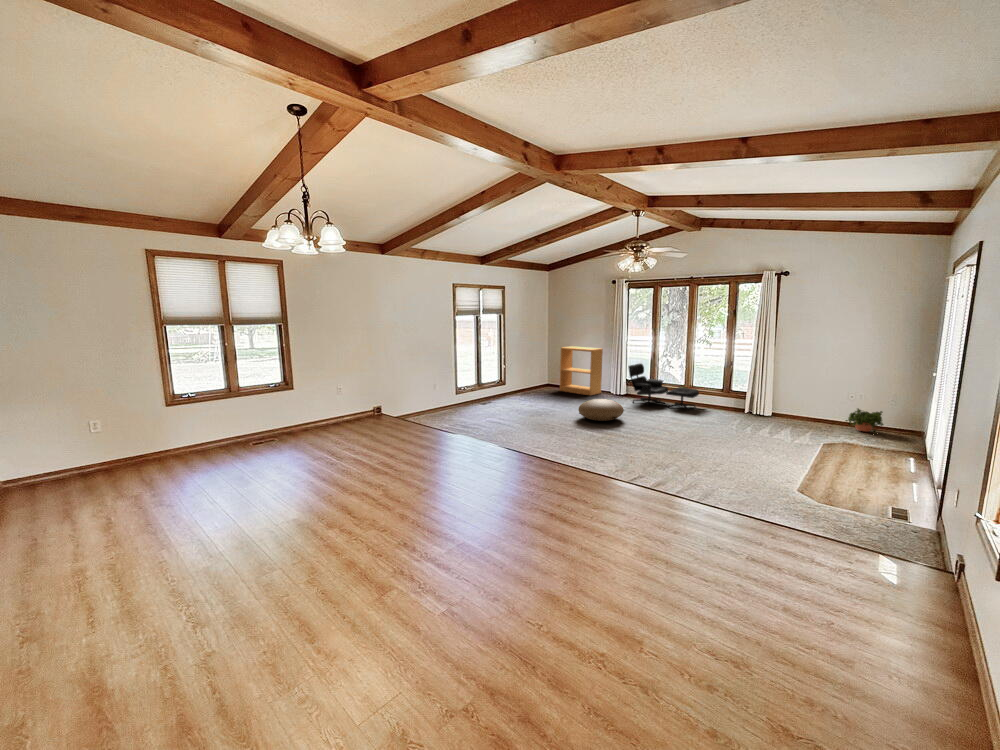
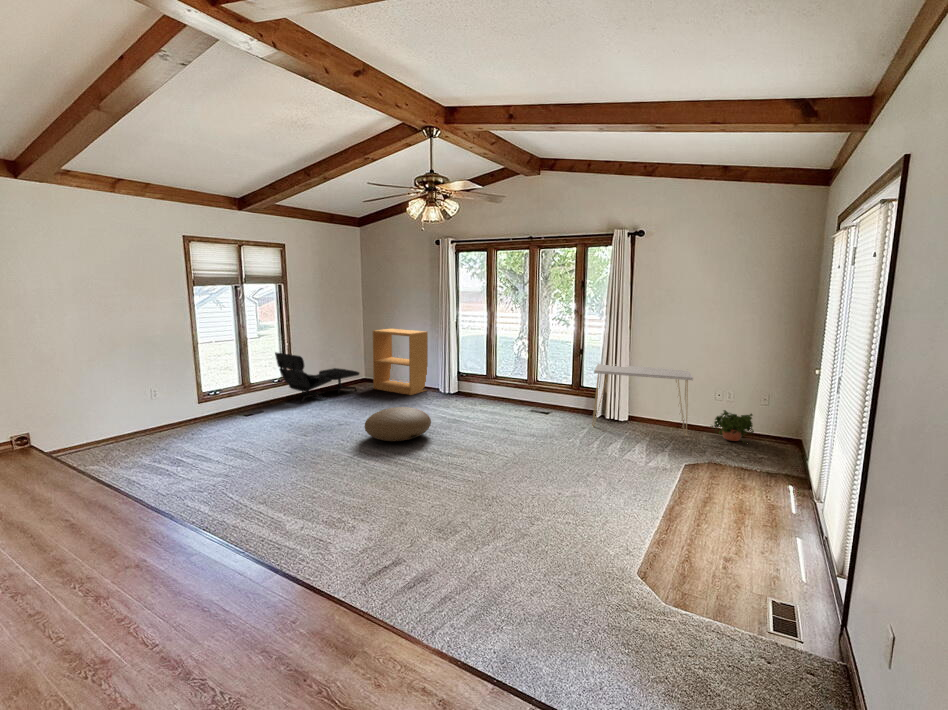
lounge chair: present [628,364,699,411] -> present [275,352,359,403]
console table: none [744,372,831,428] -> present [592,364,693,436]

